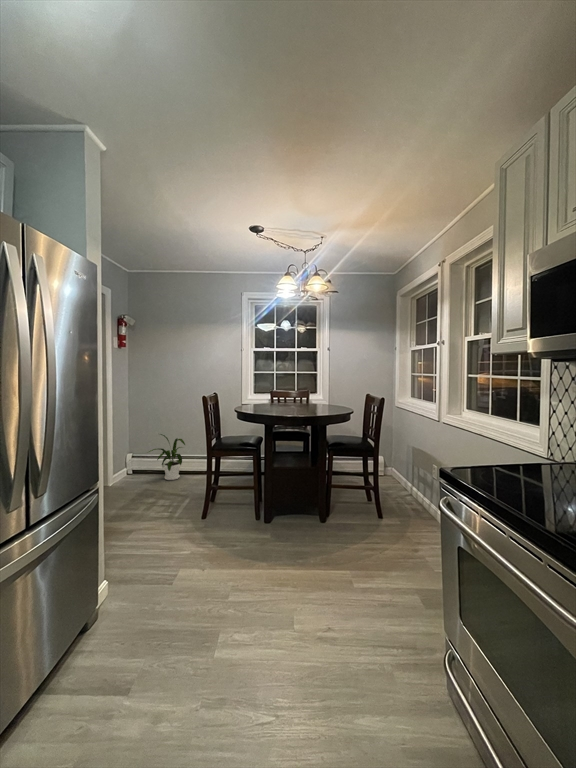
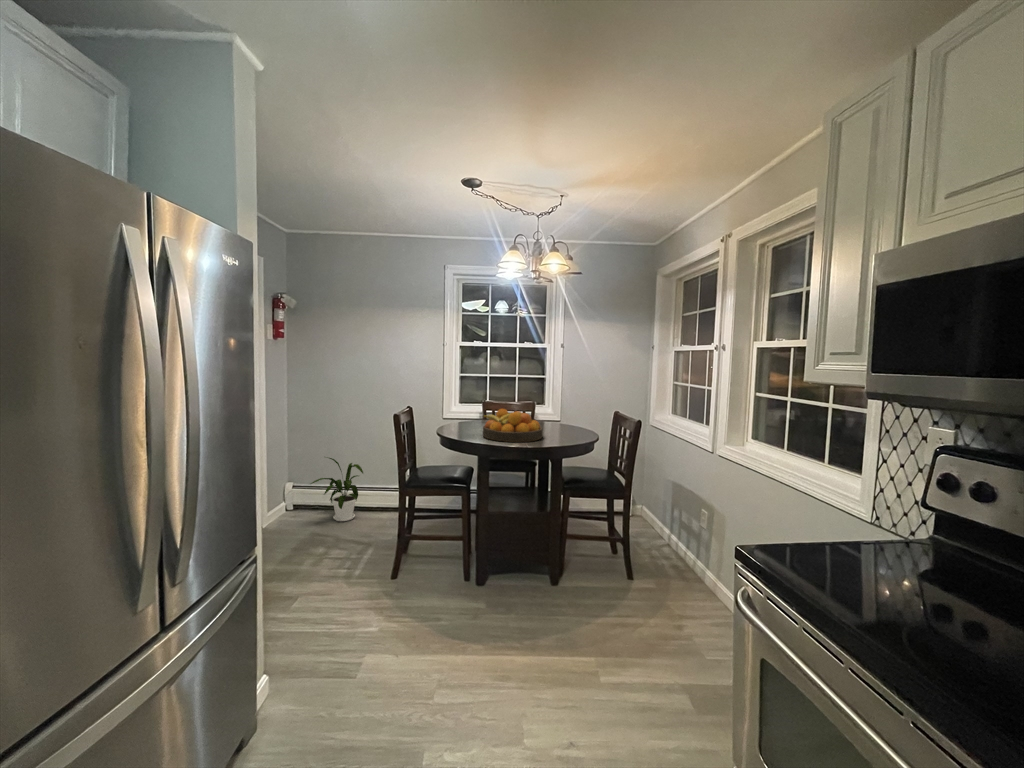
fruit bowl: none [267,392,311,415] -> present [483,409,542,442]

